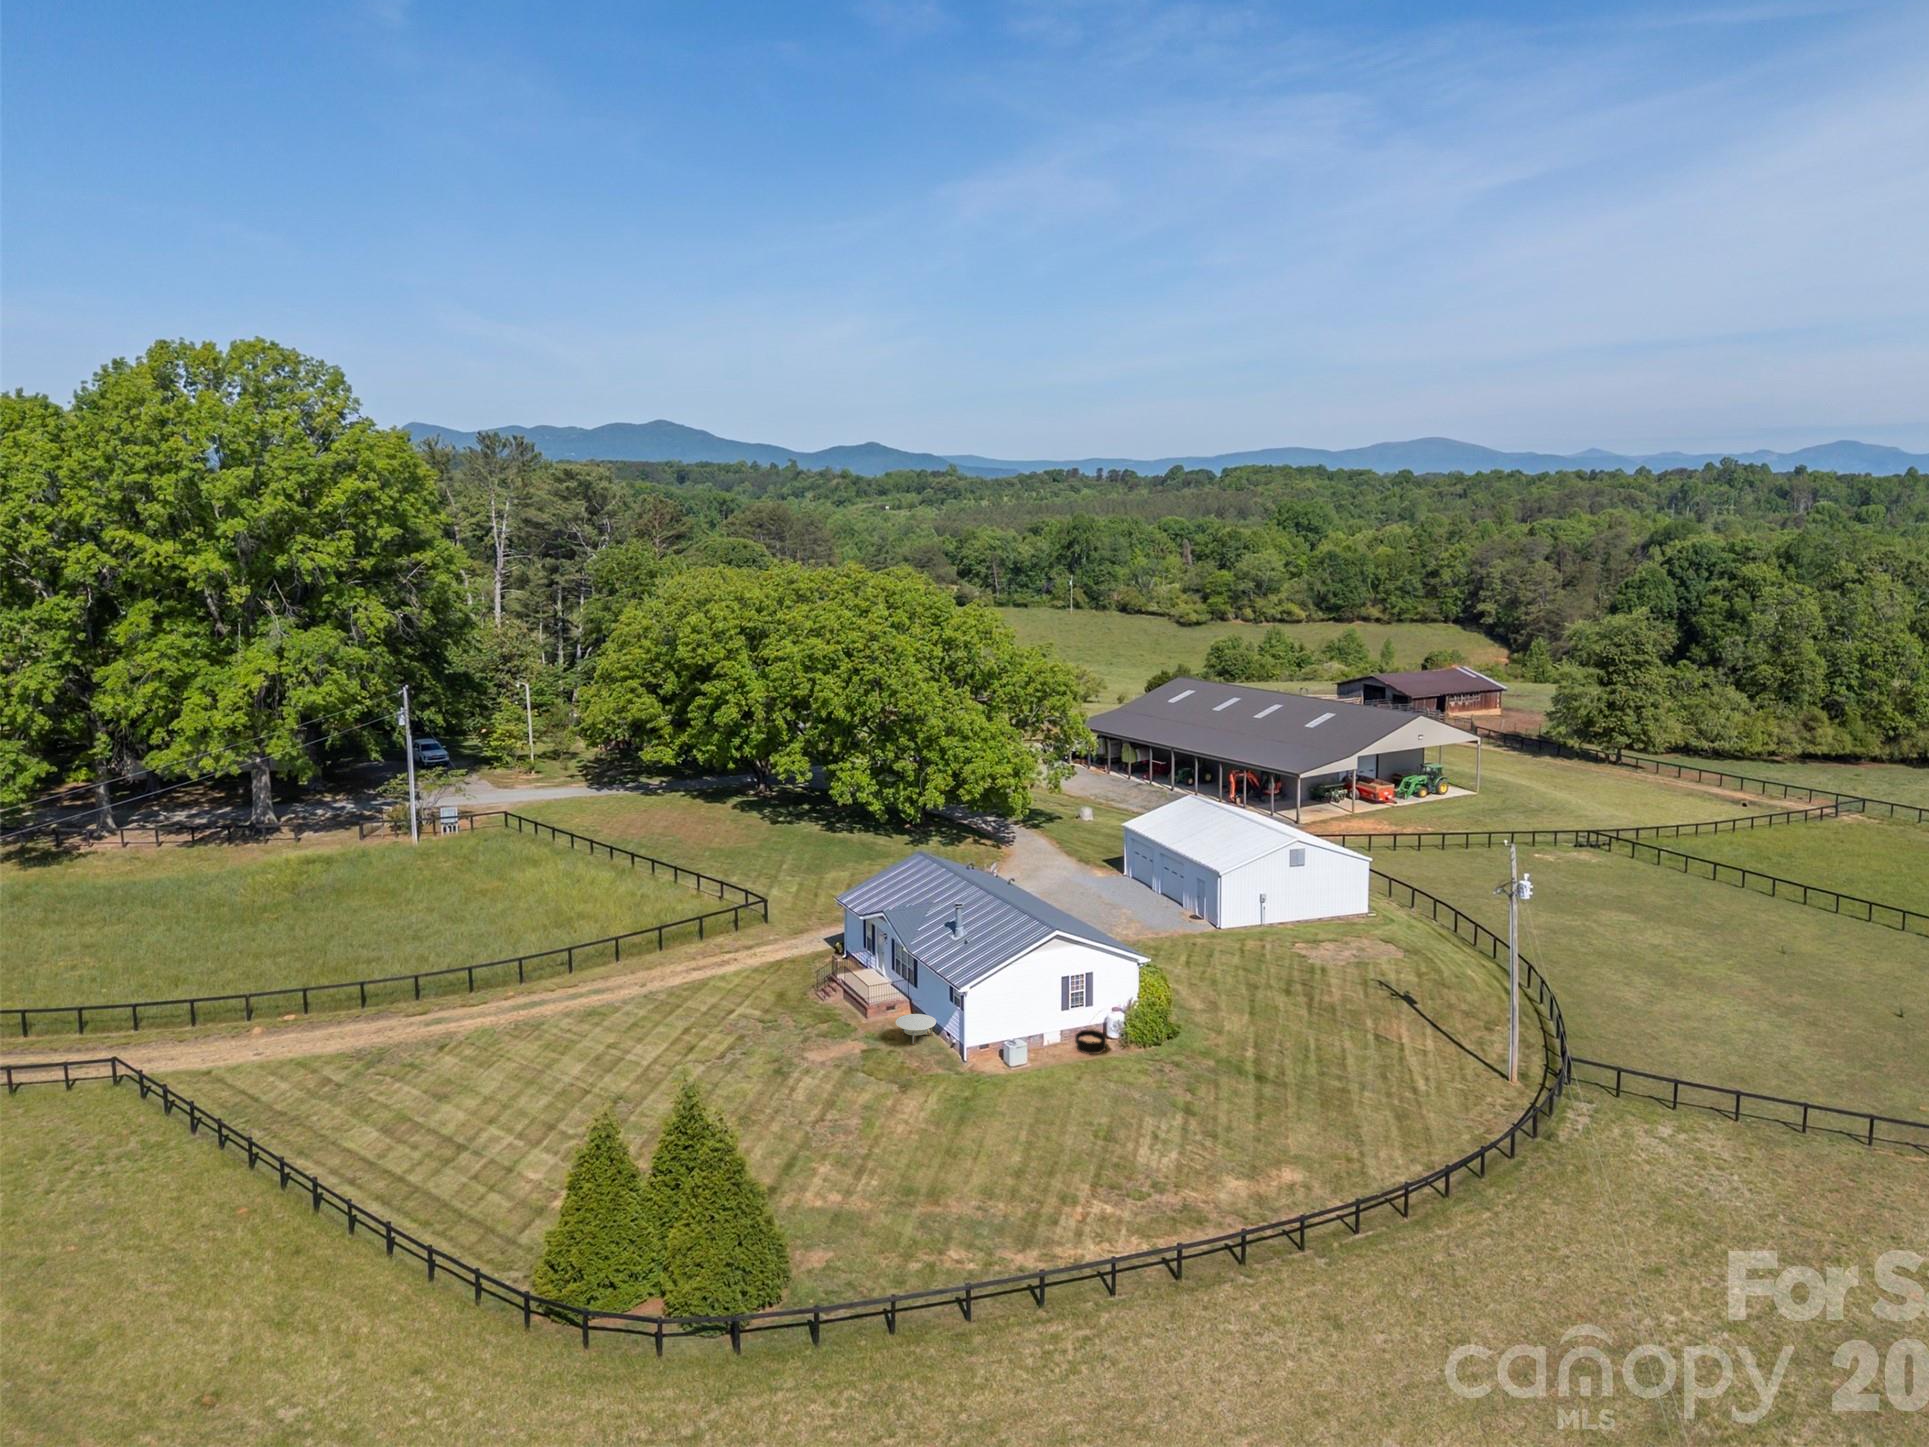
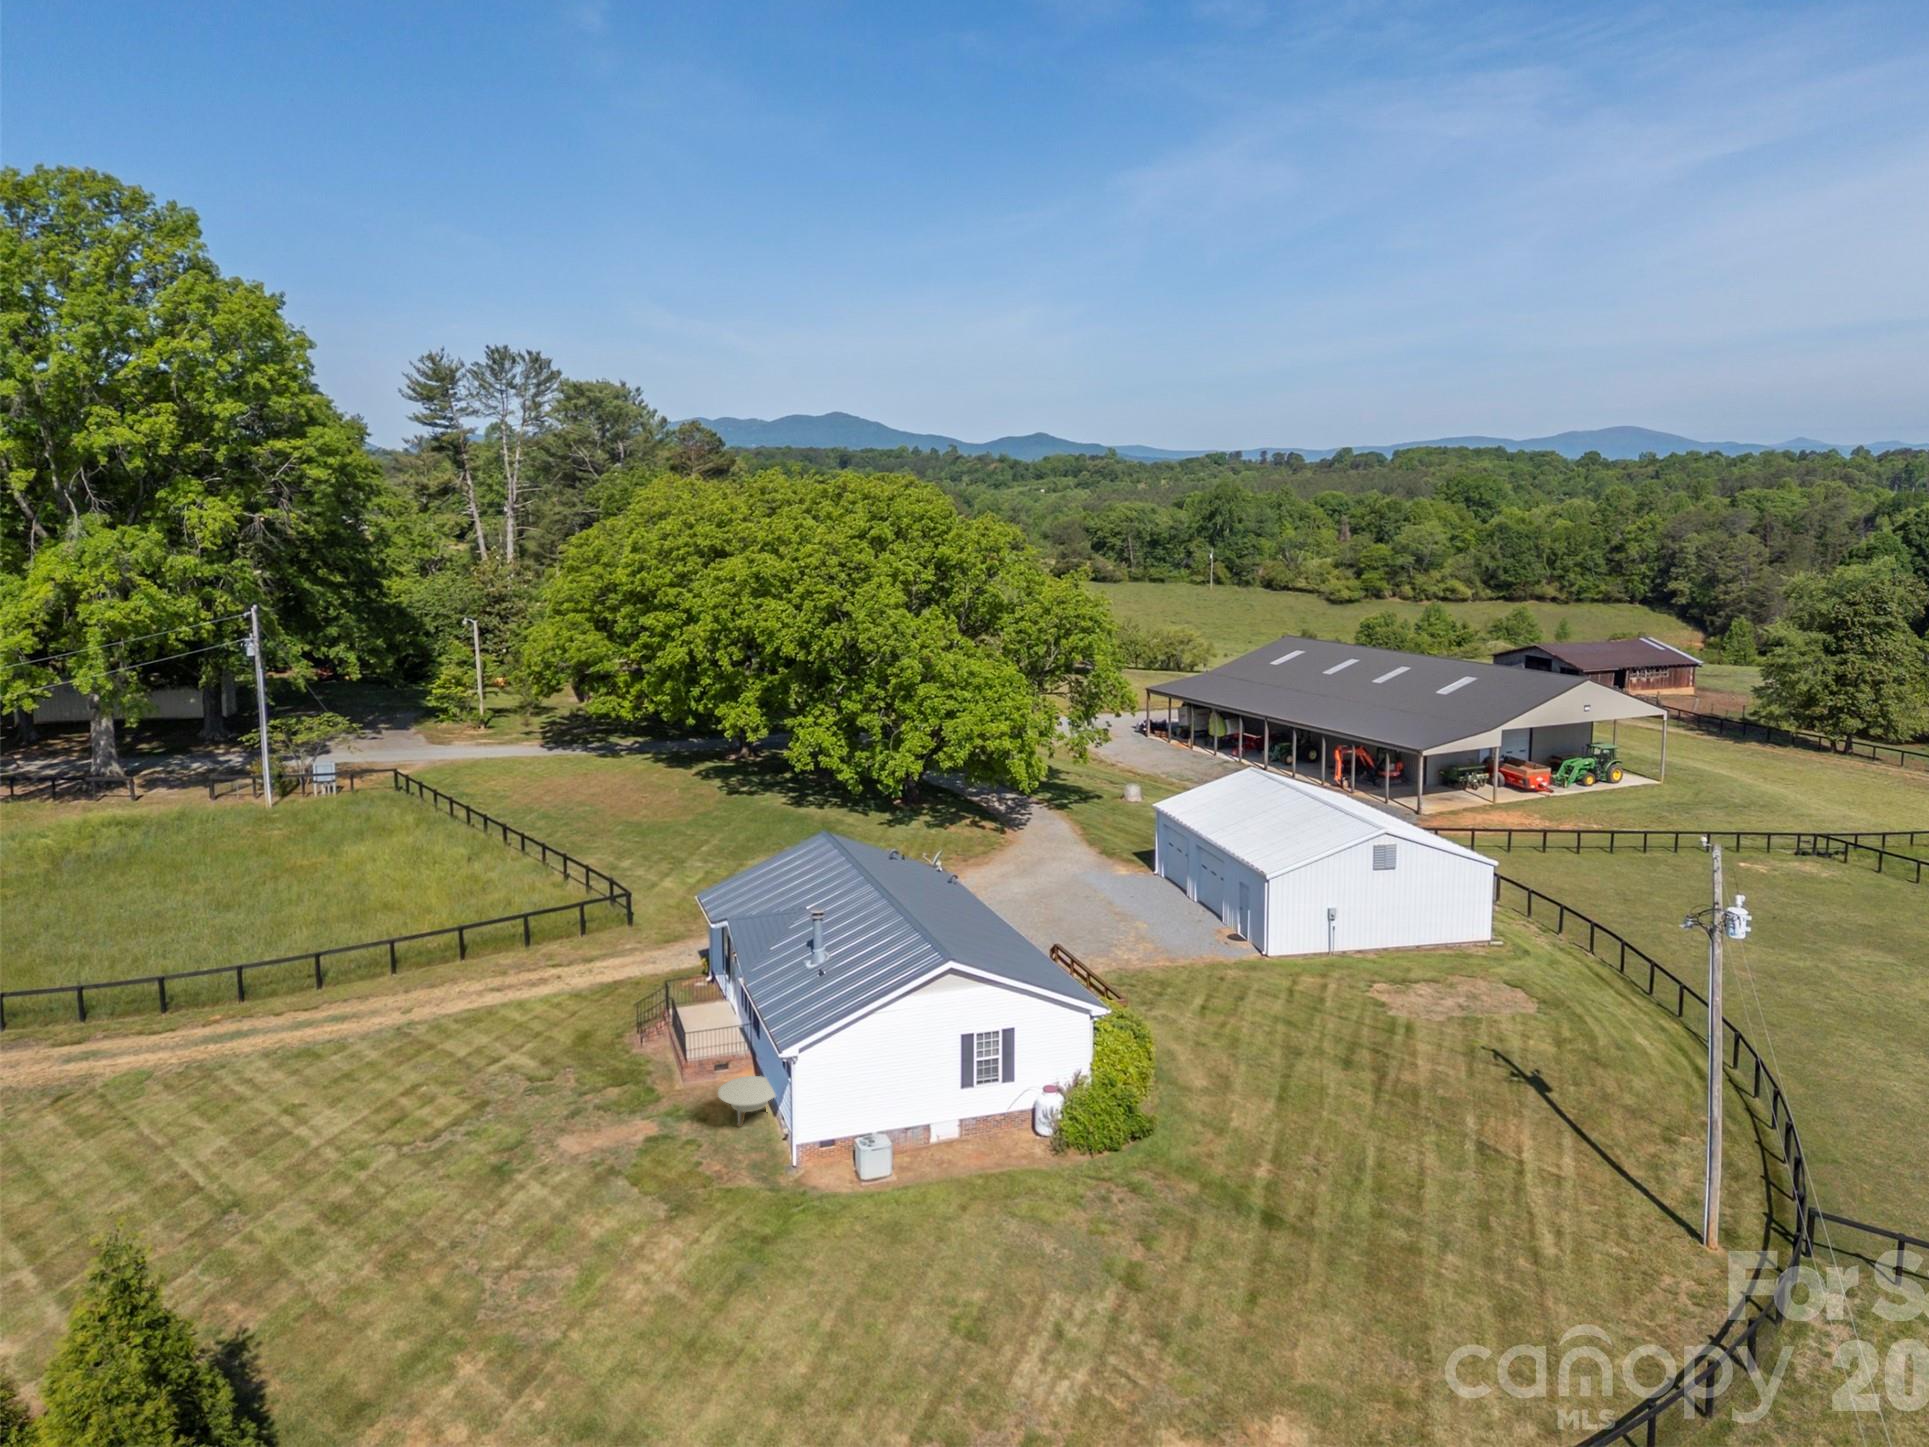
basket: present [1075,1030,1107,1054] -> none [985,1116,1032,1158]

